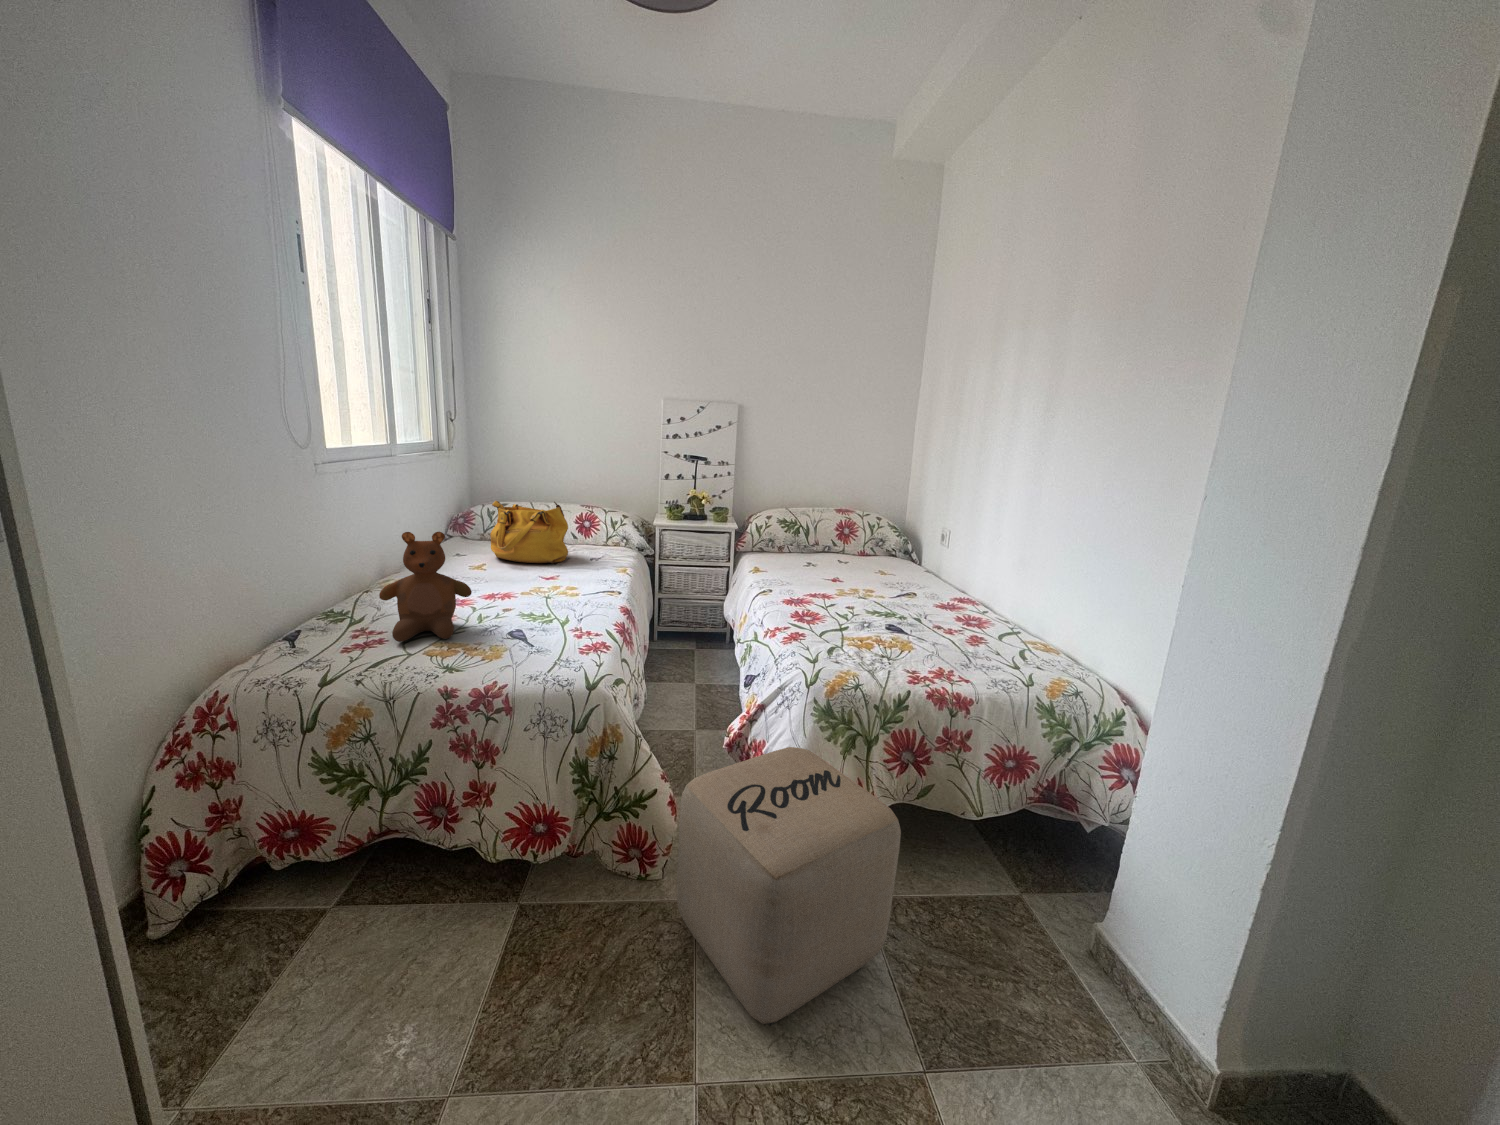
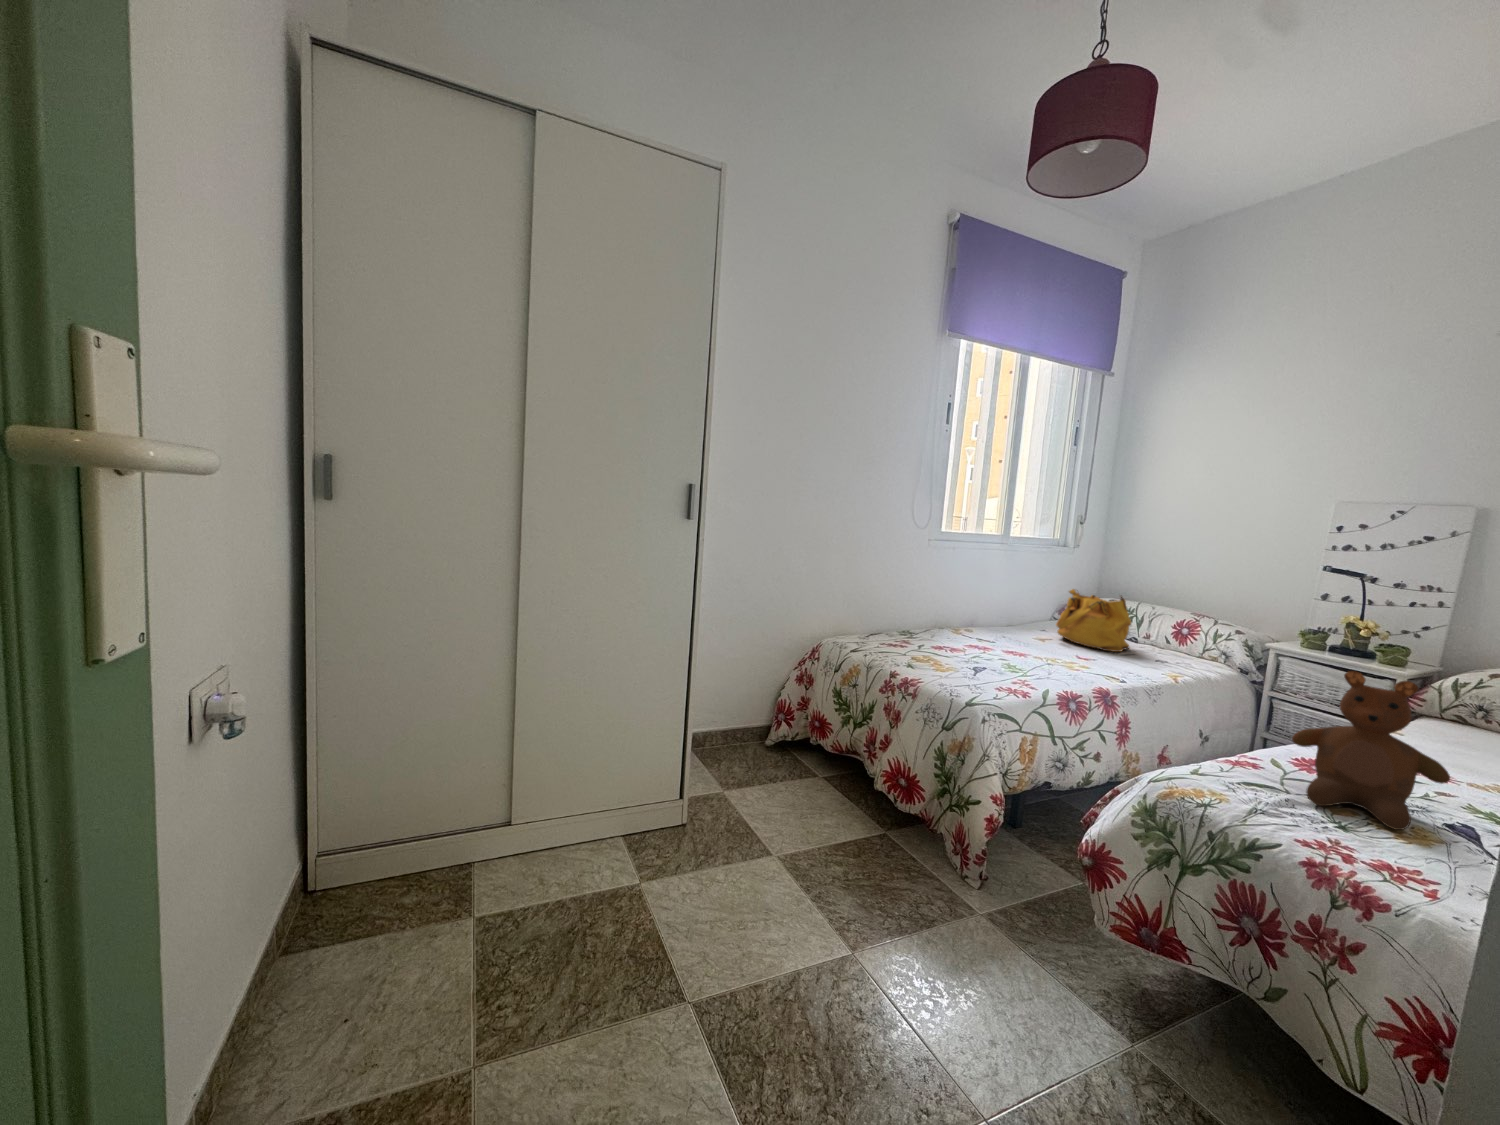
teddy bear: present [379,532,472,642] -> present [1292,671,1450,830]
ottoman: present [677,747,901,1026] -> none [907,785,1114,1062]

